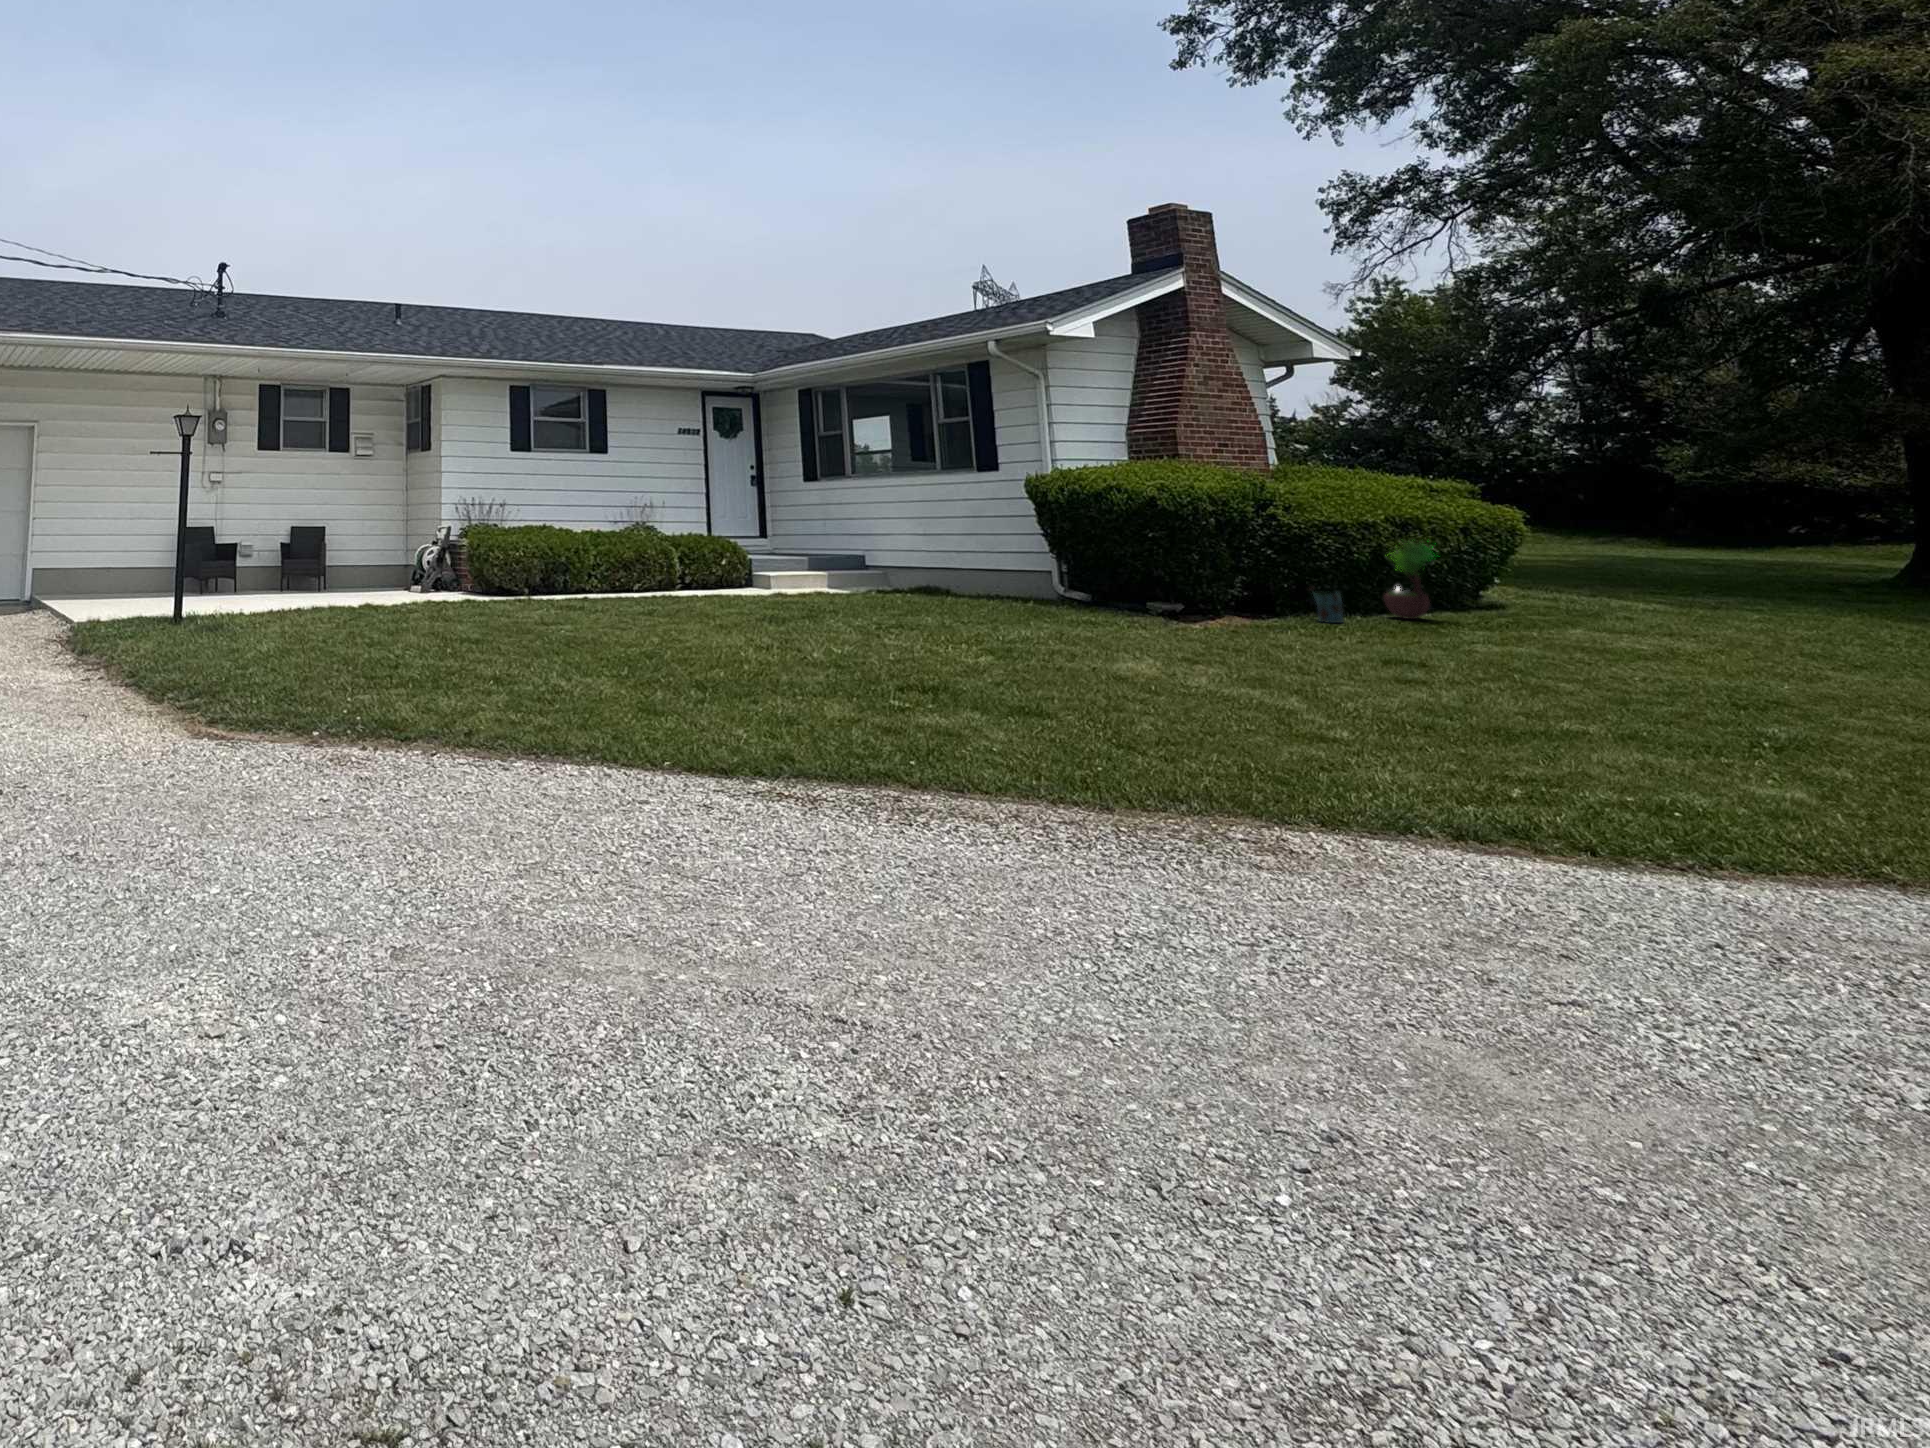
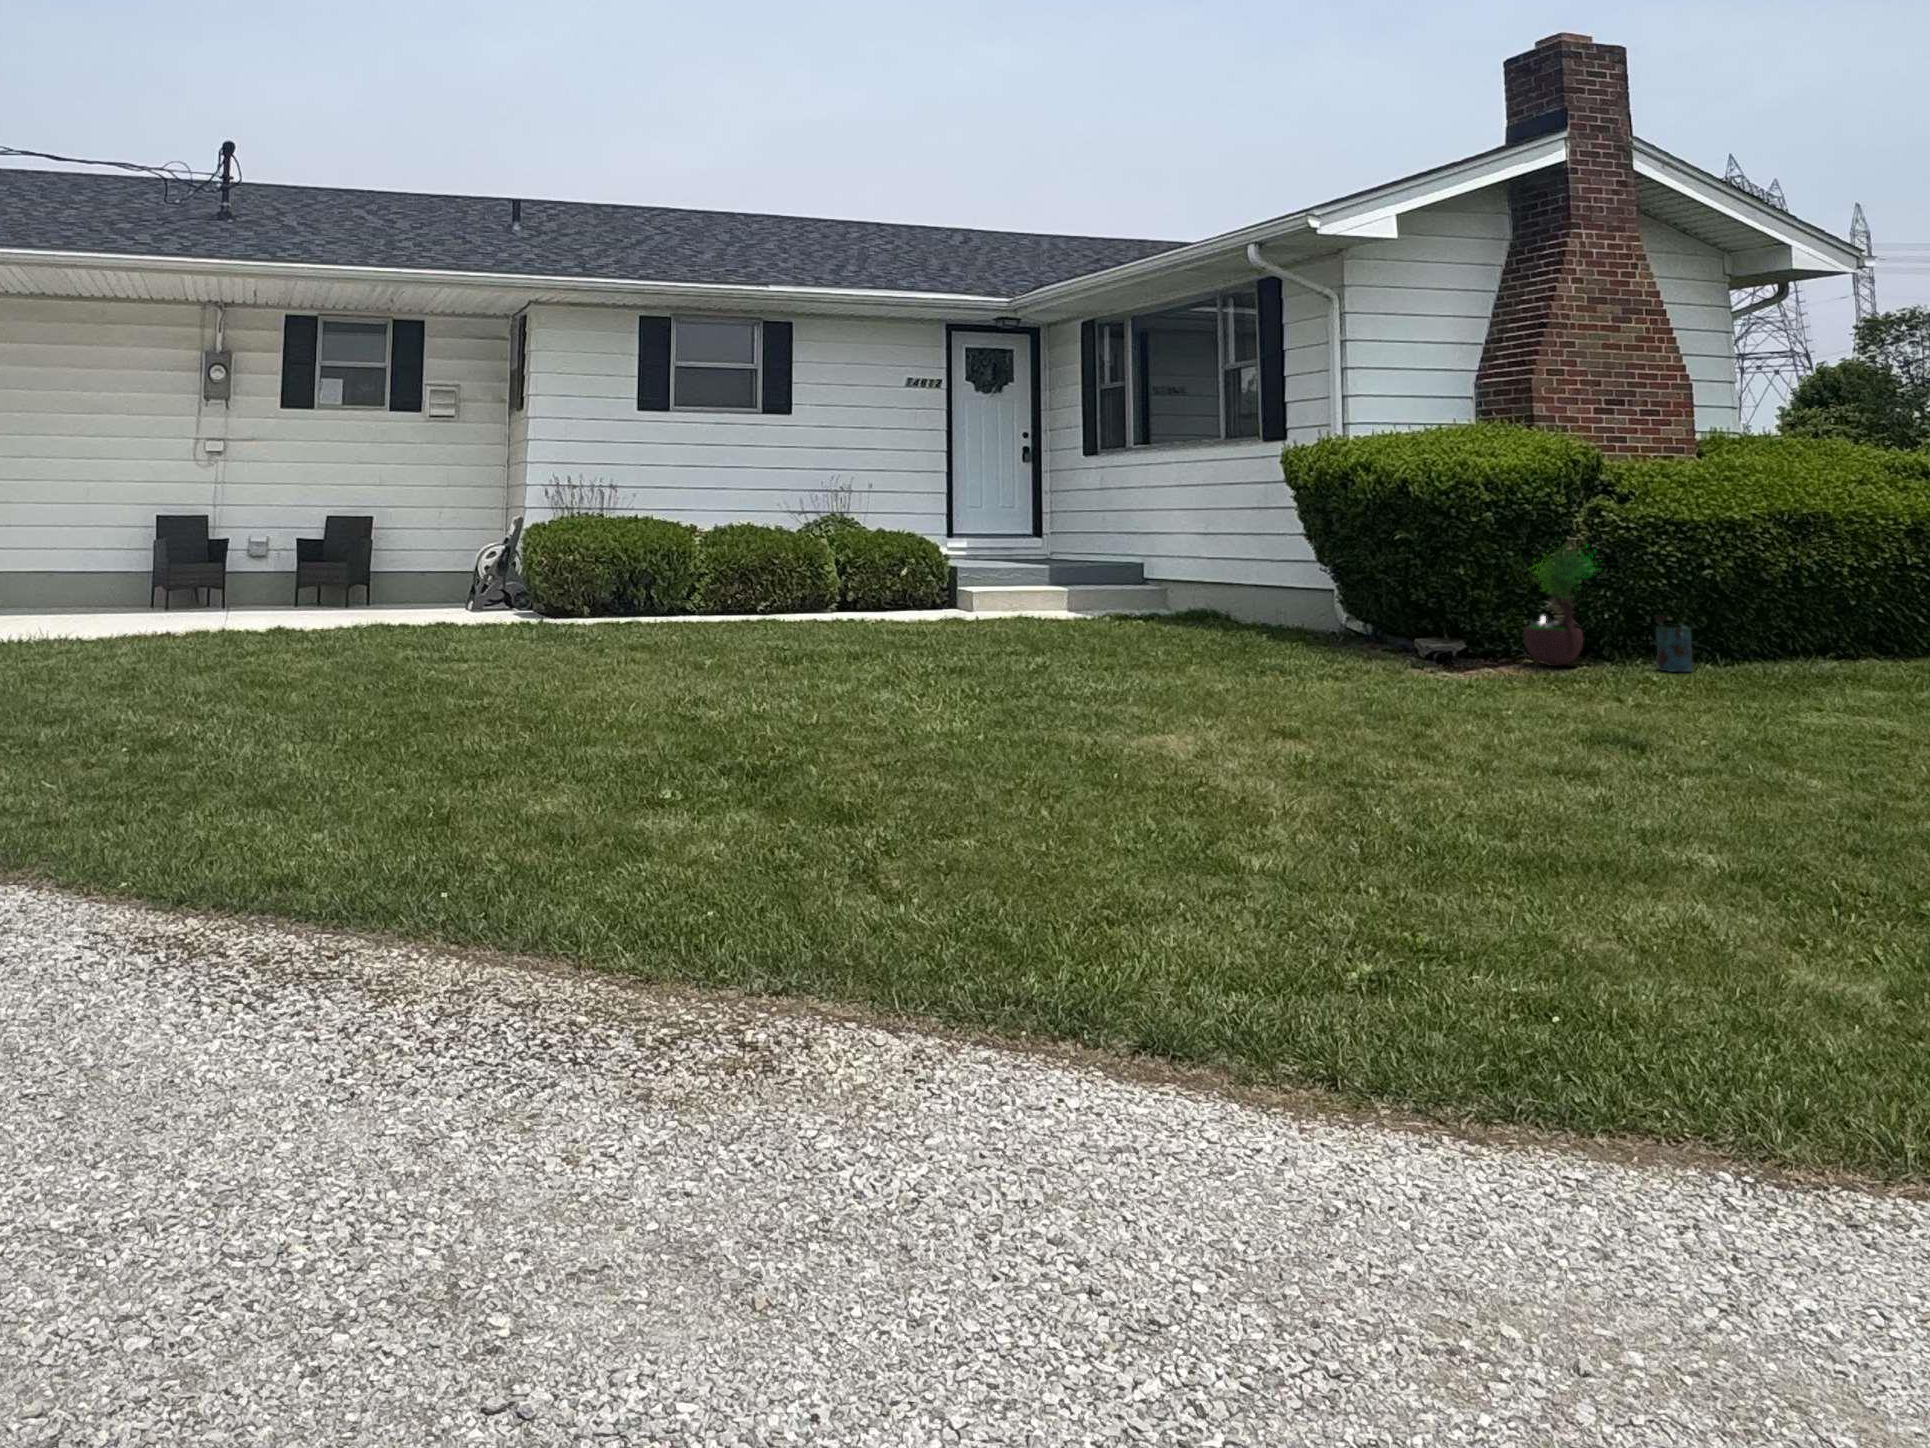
potted tree: present [1384,540,1434,619] -> present [1524,545,1595,666]

